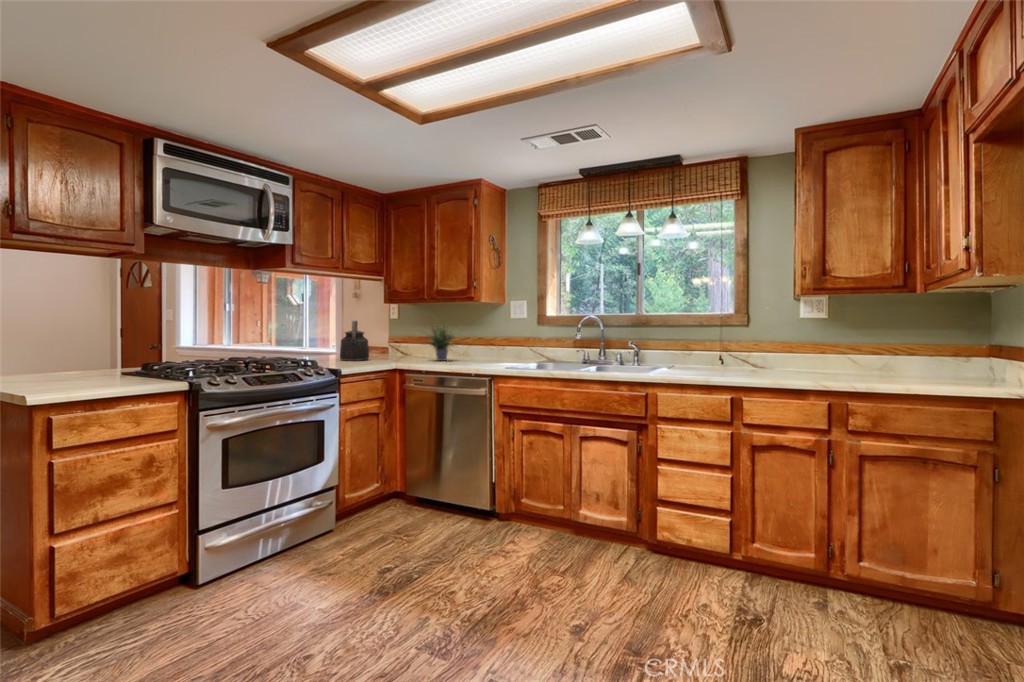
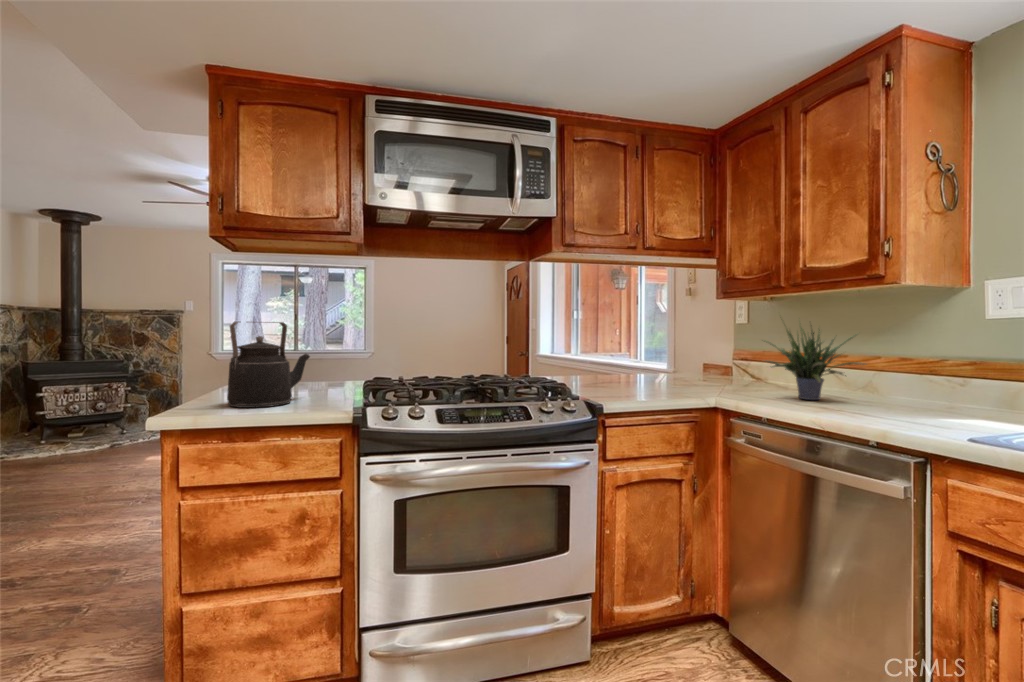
kettle: present [340,321,369,361] -> present [227,321,310,408]

